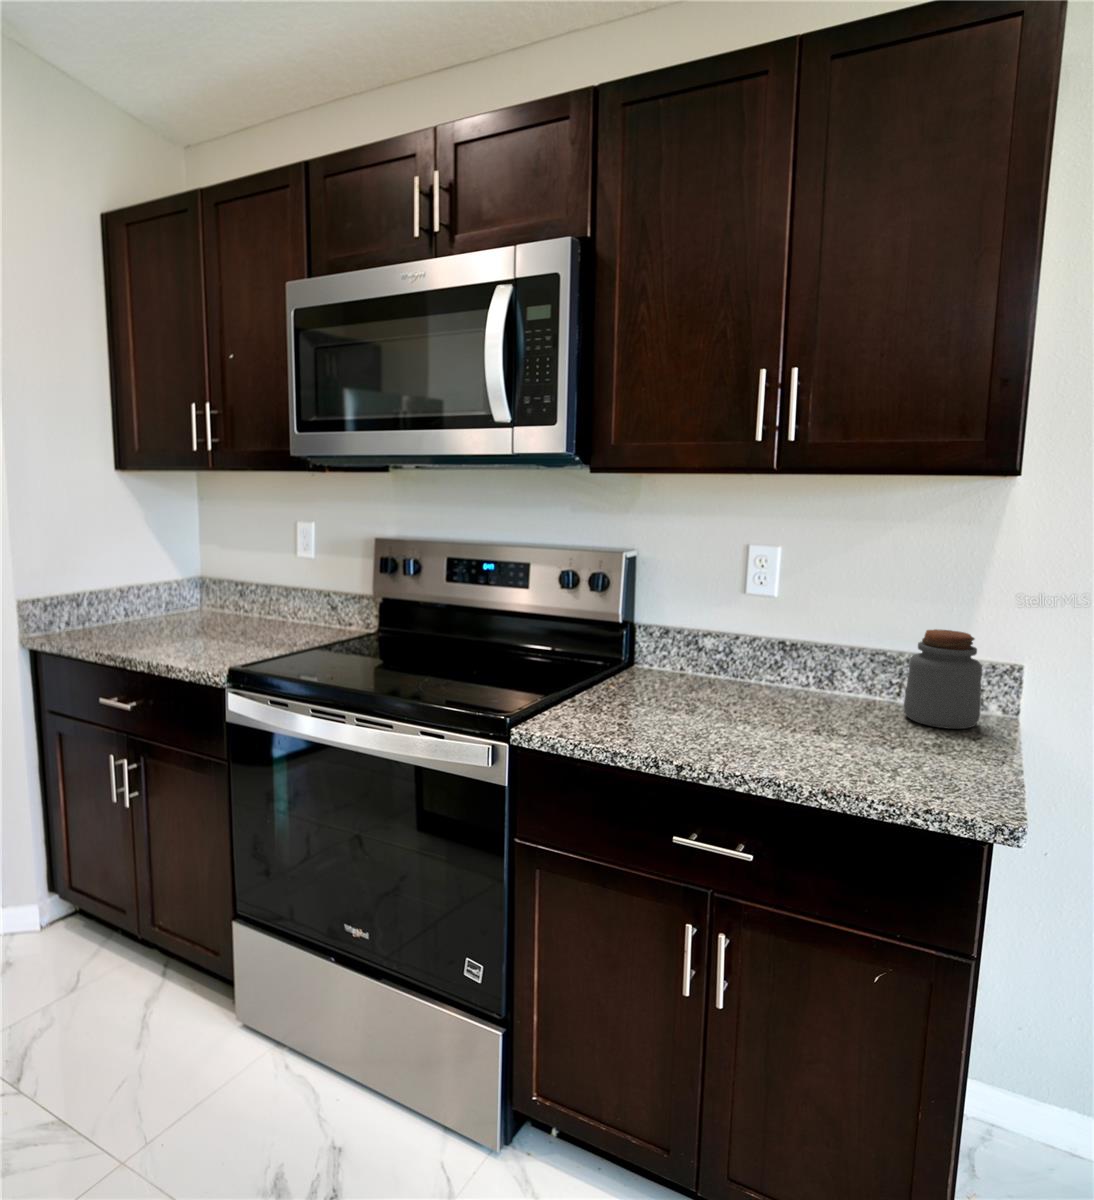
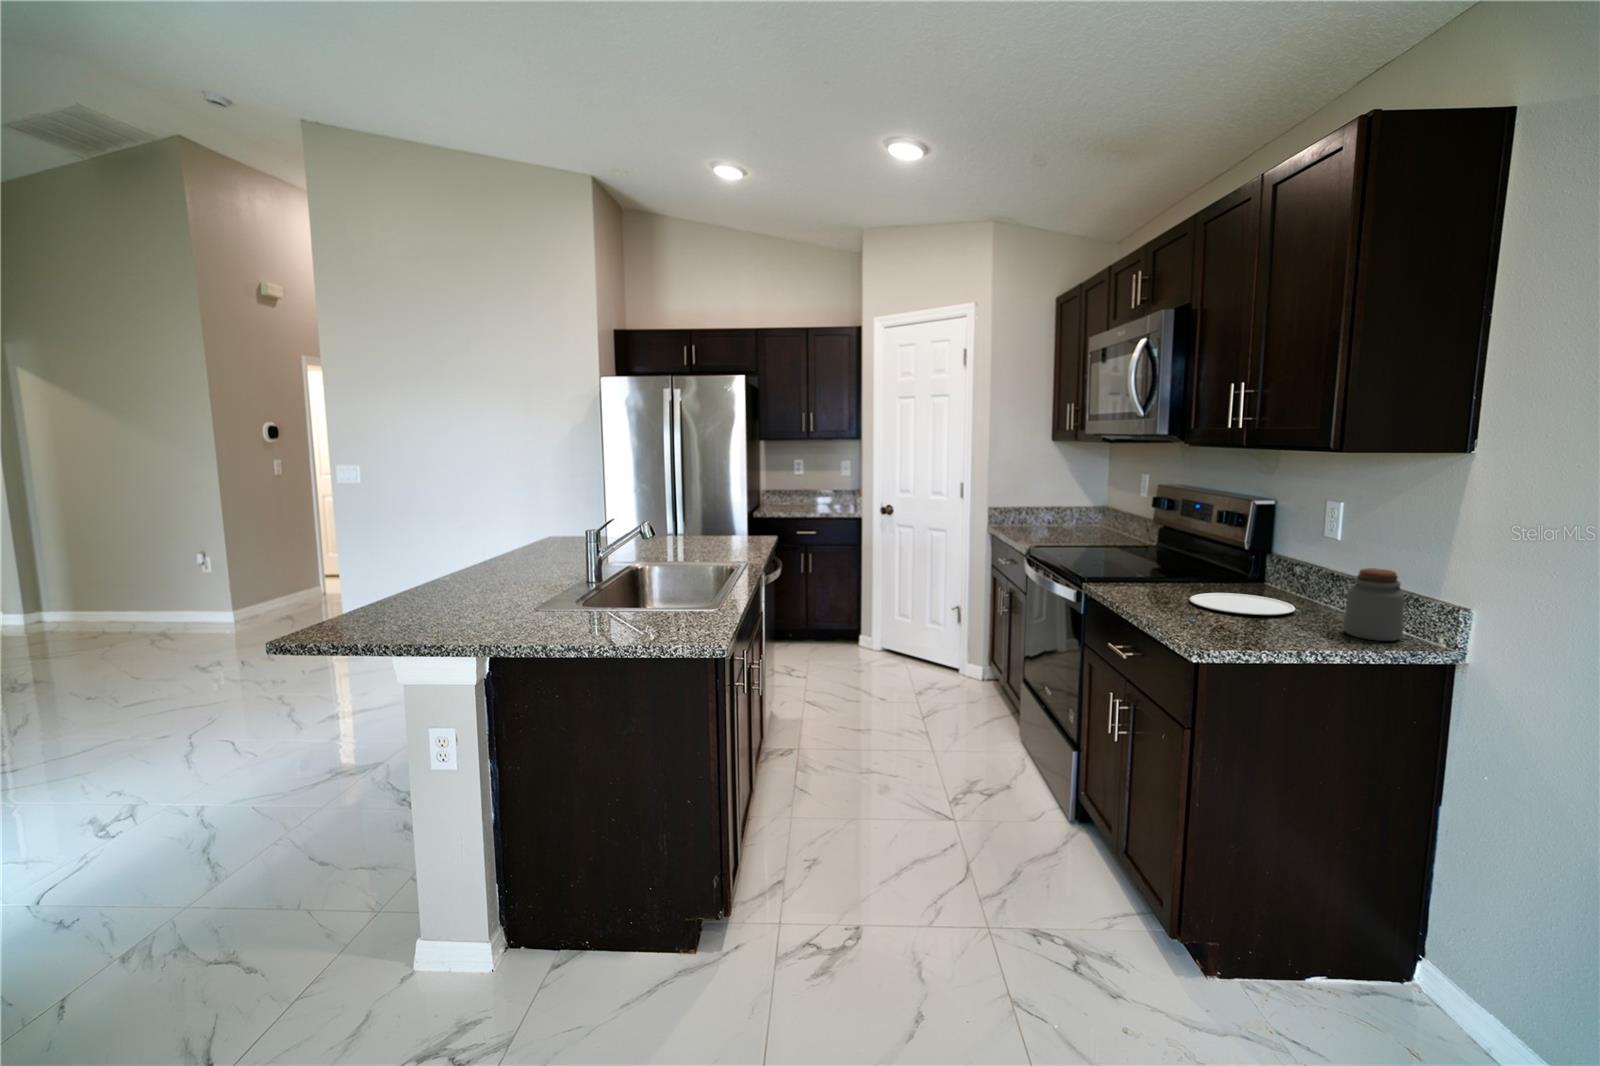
plate: none [674,690,824,733] -> present [1190,593,1295,615]

